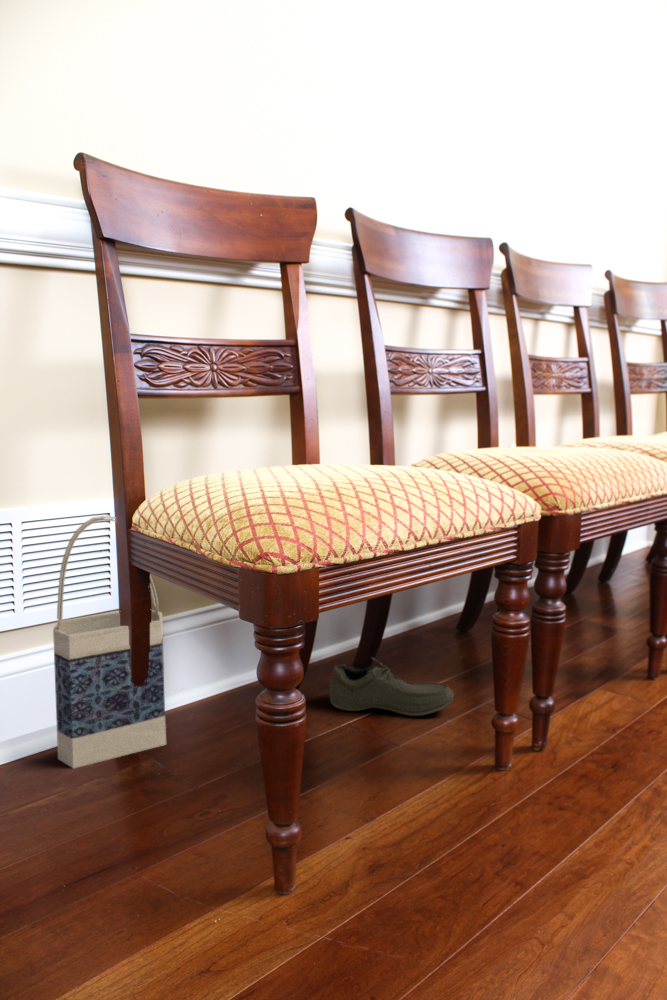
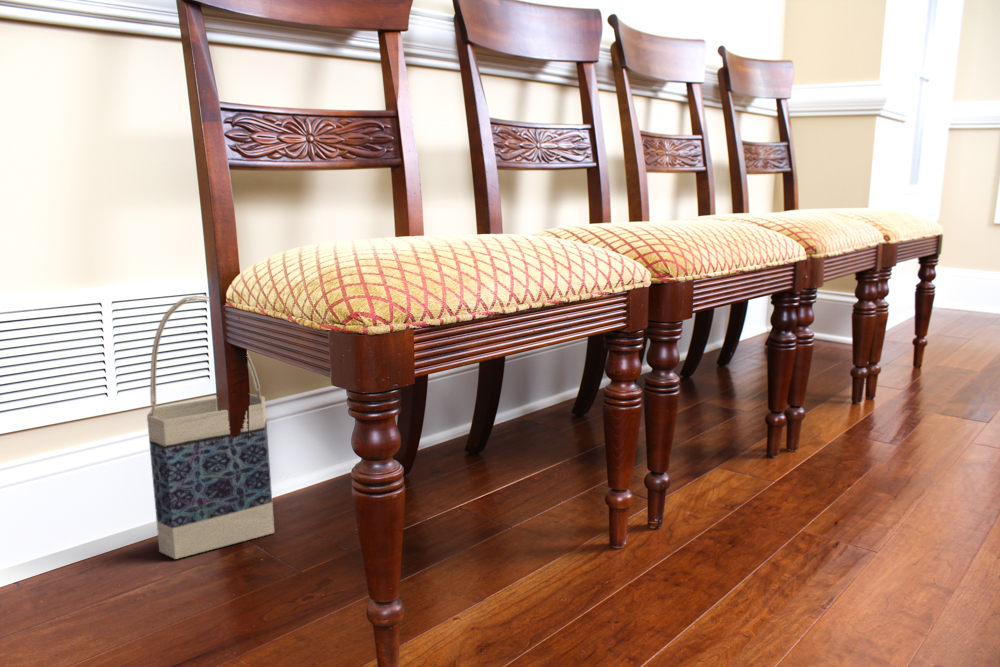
shoe: present [330,663,453,716] -> none [444,436,570,494]

